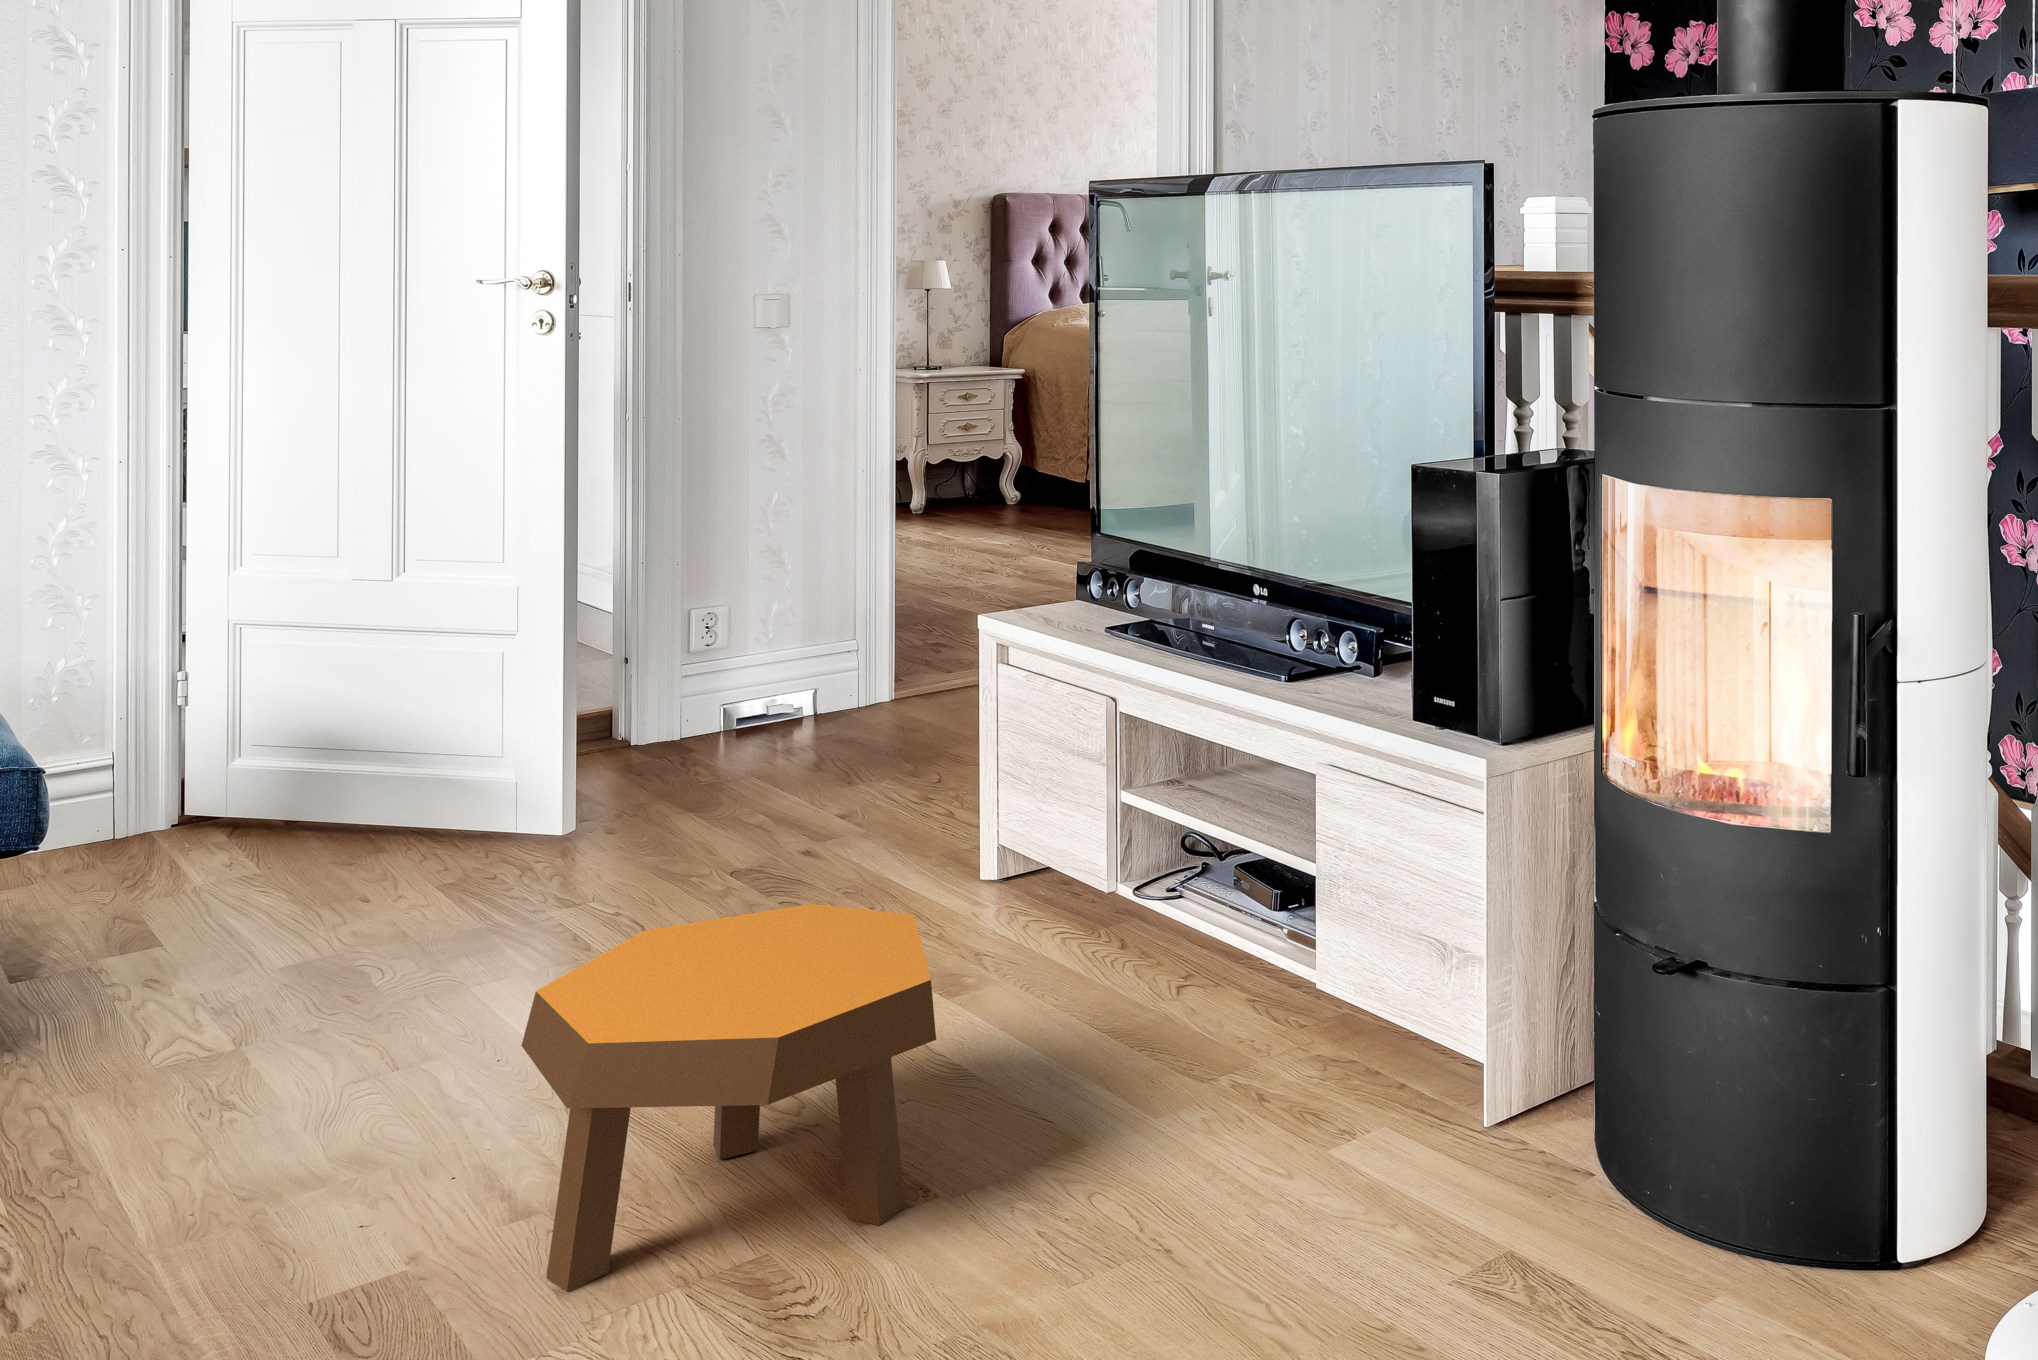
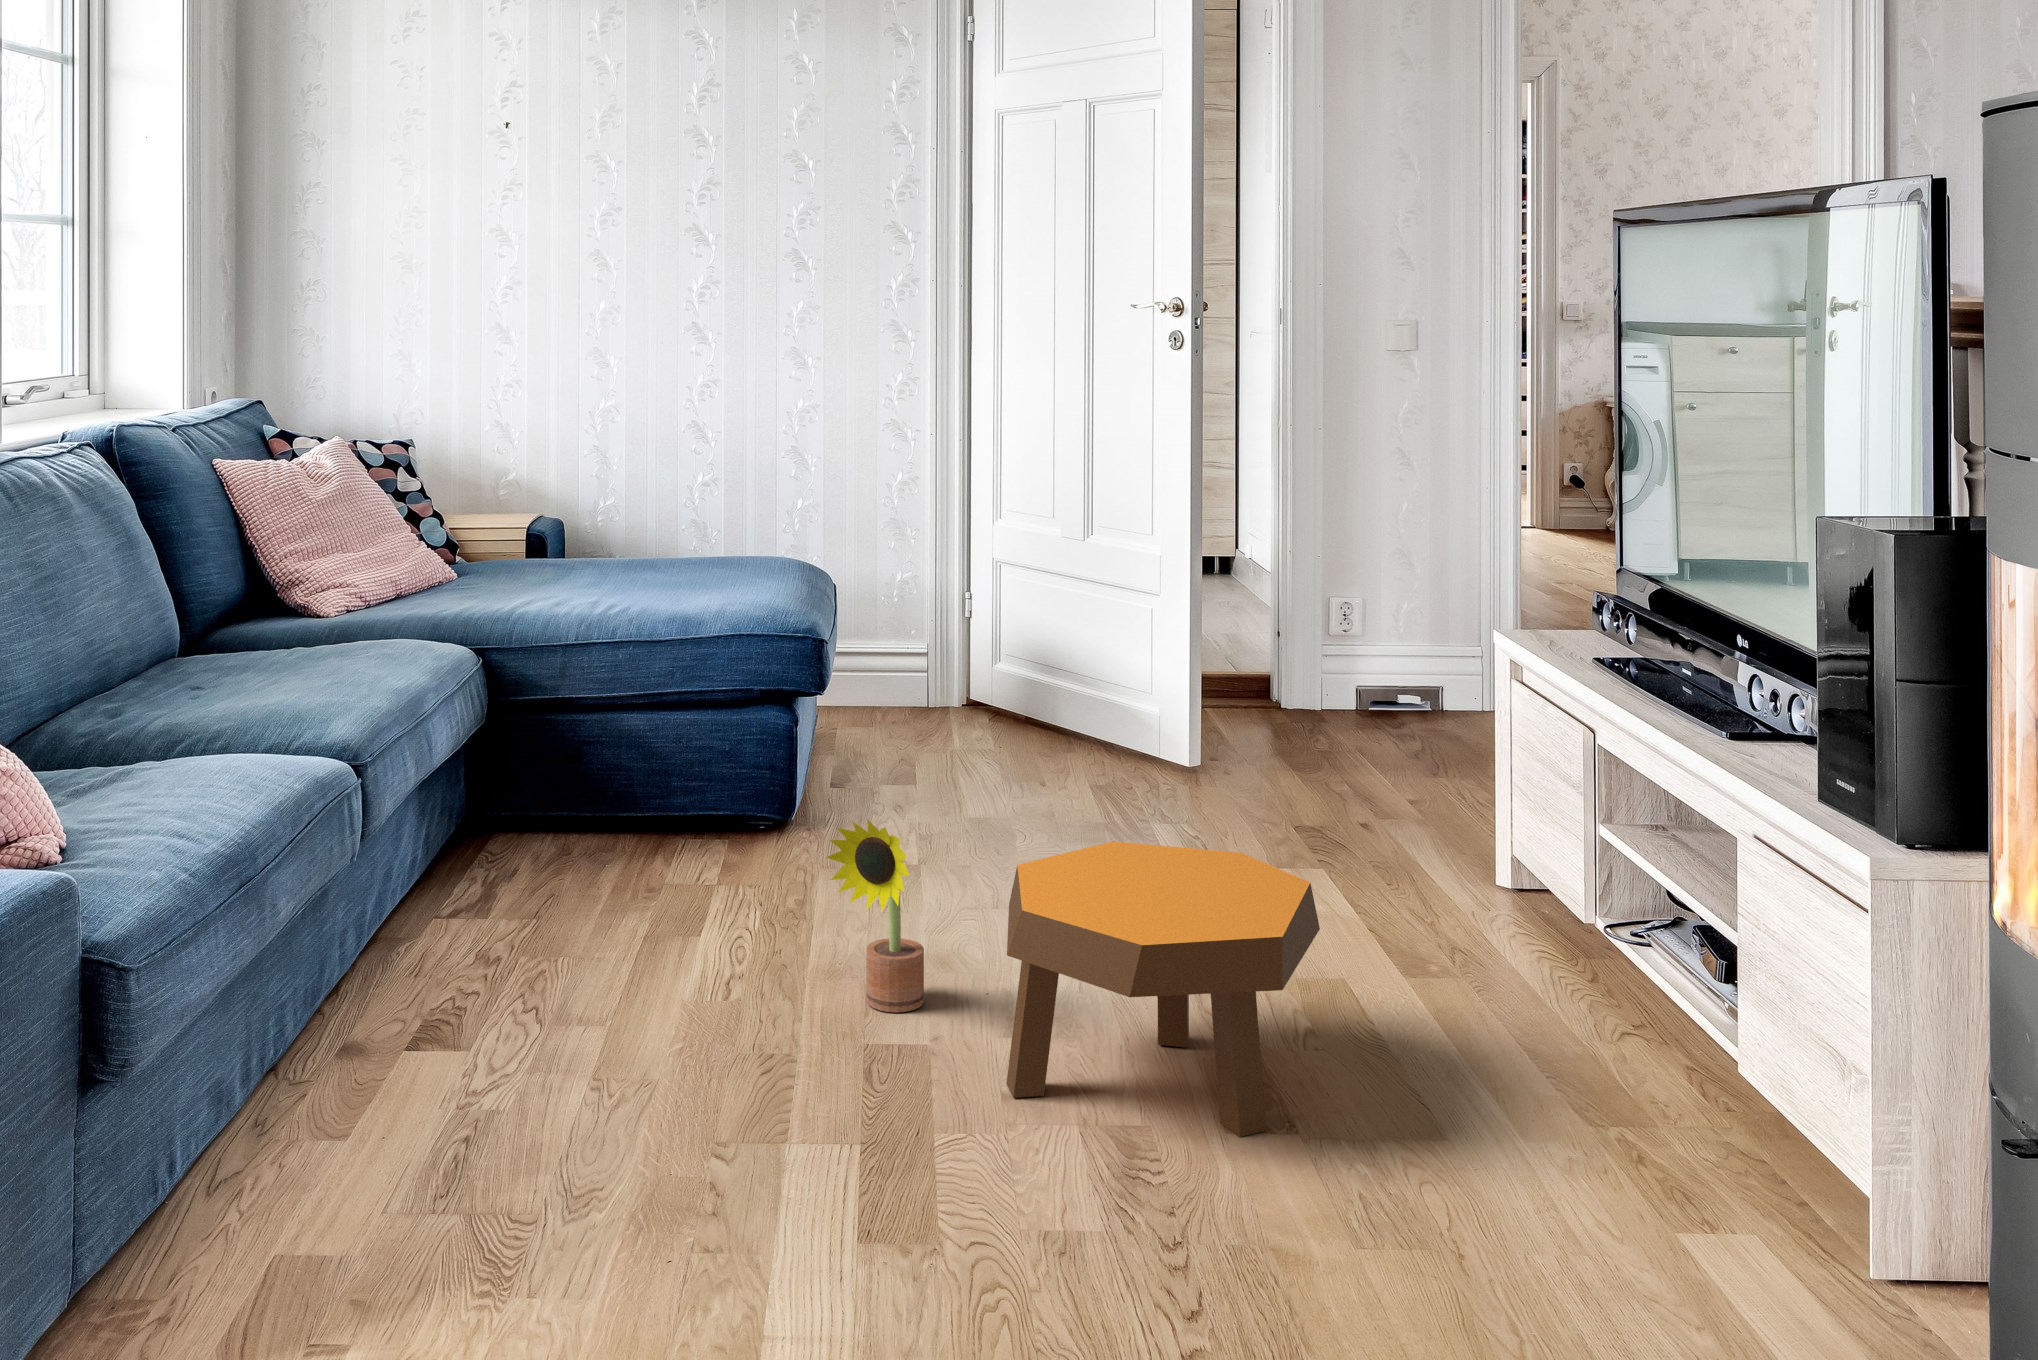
decorative plant: none [194,990,358,1256] -> present [826,820,924,1012]

